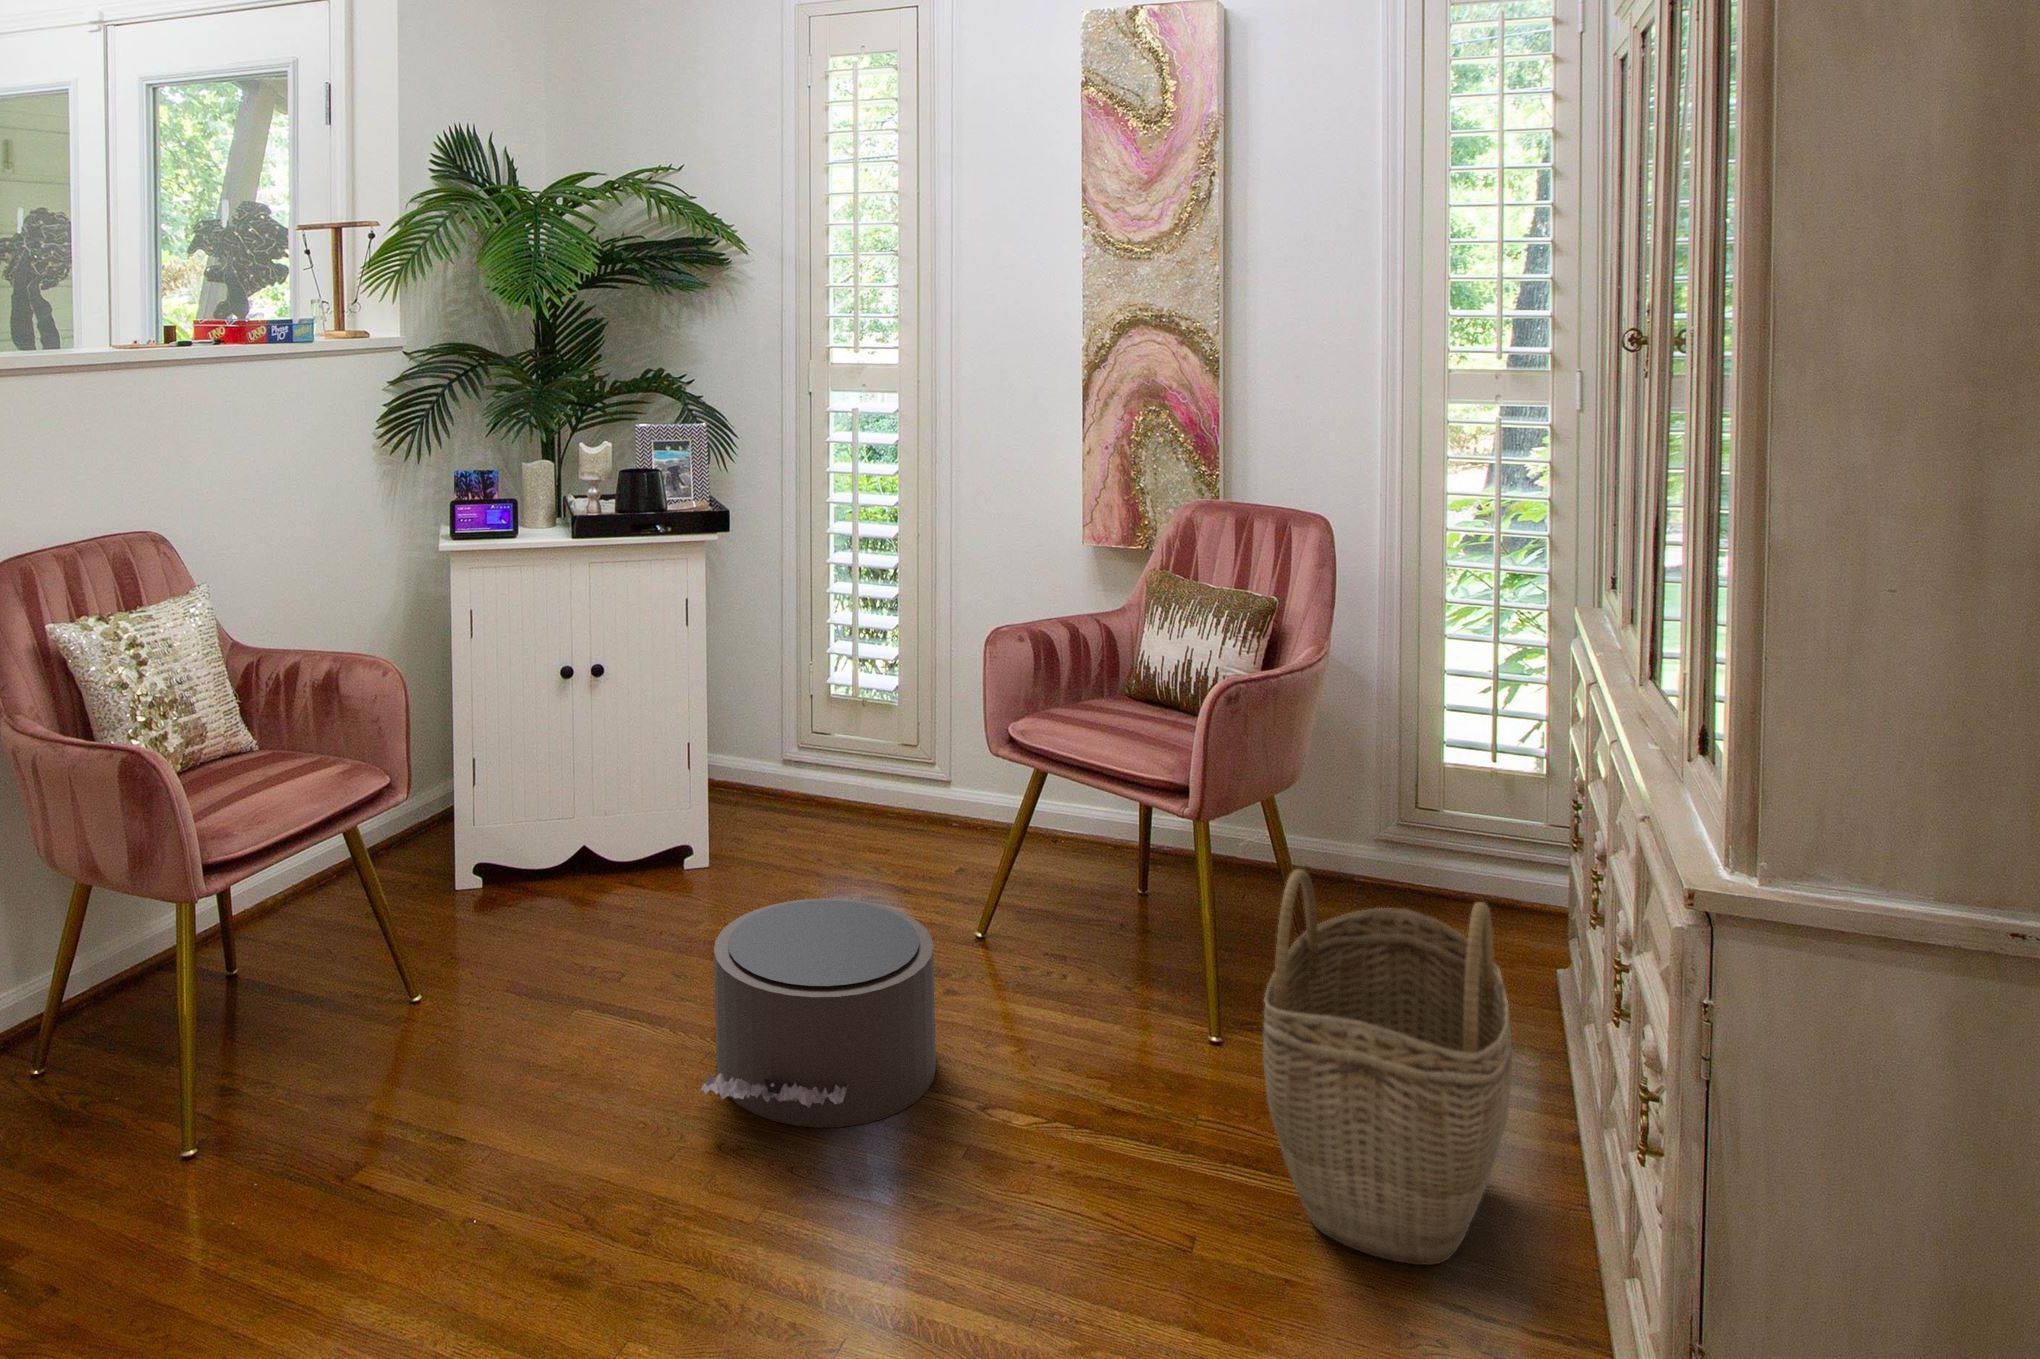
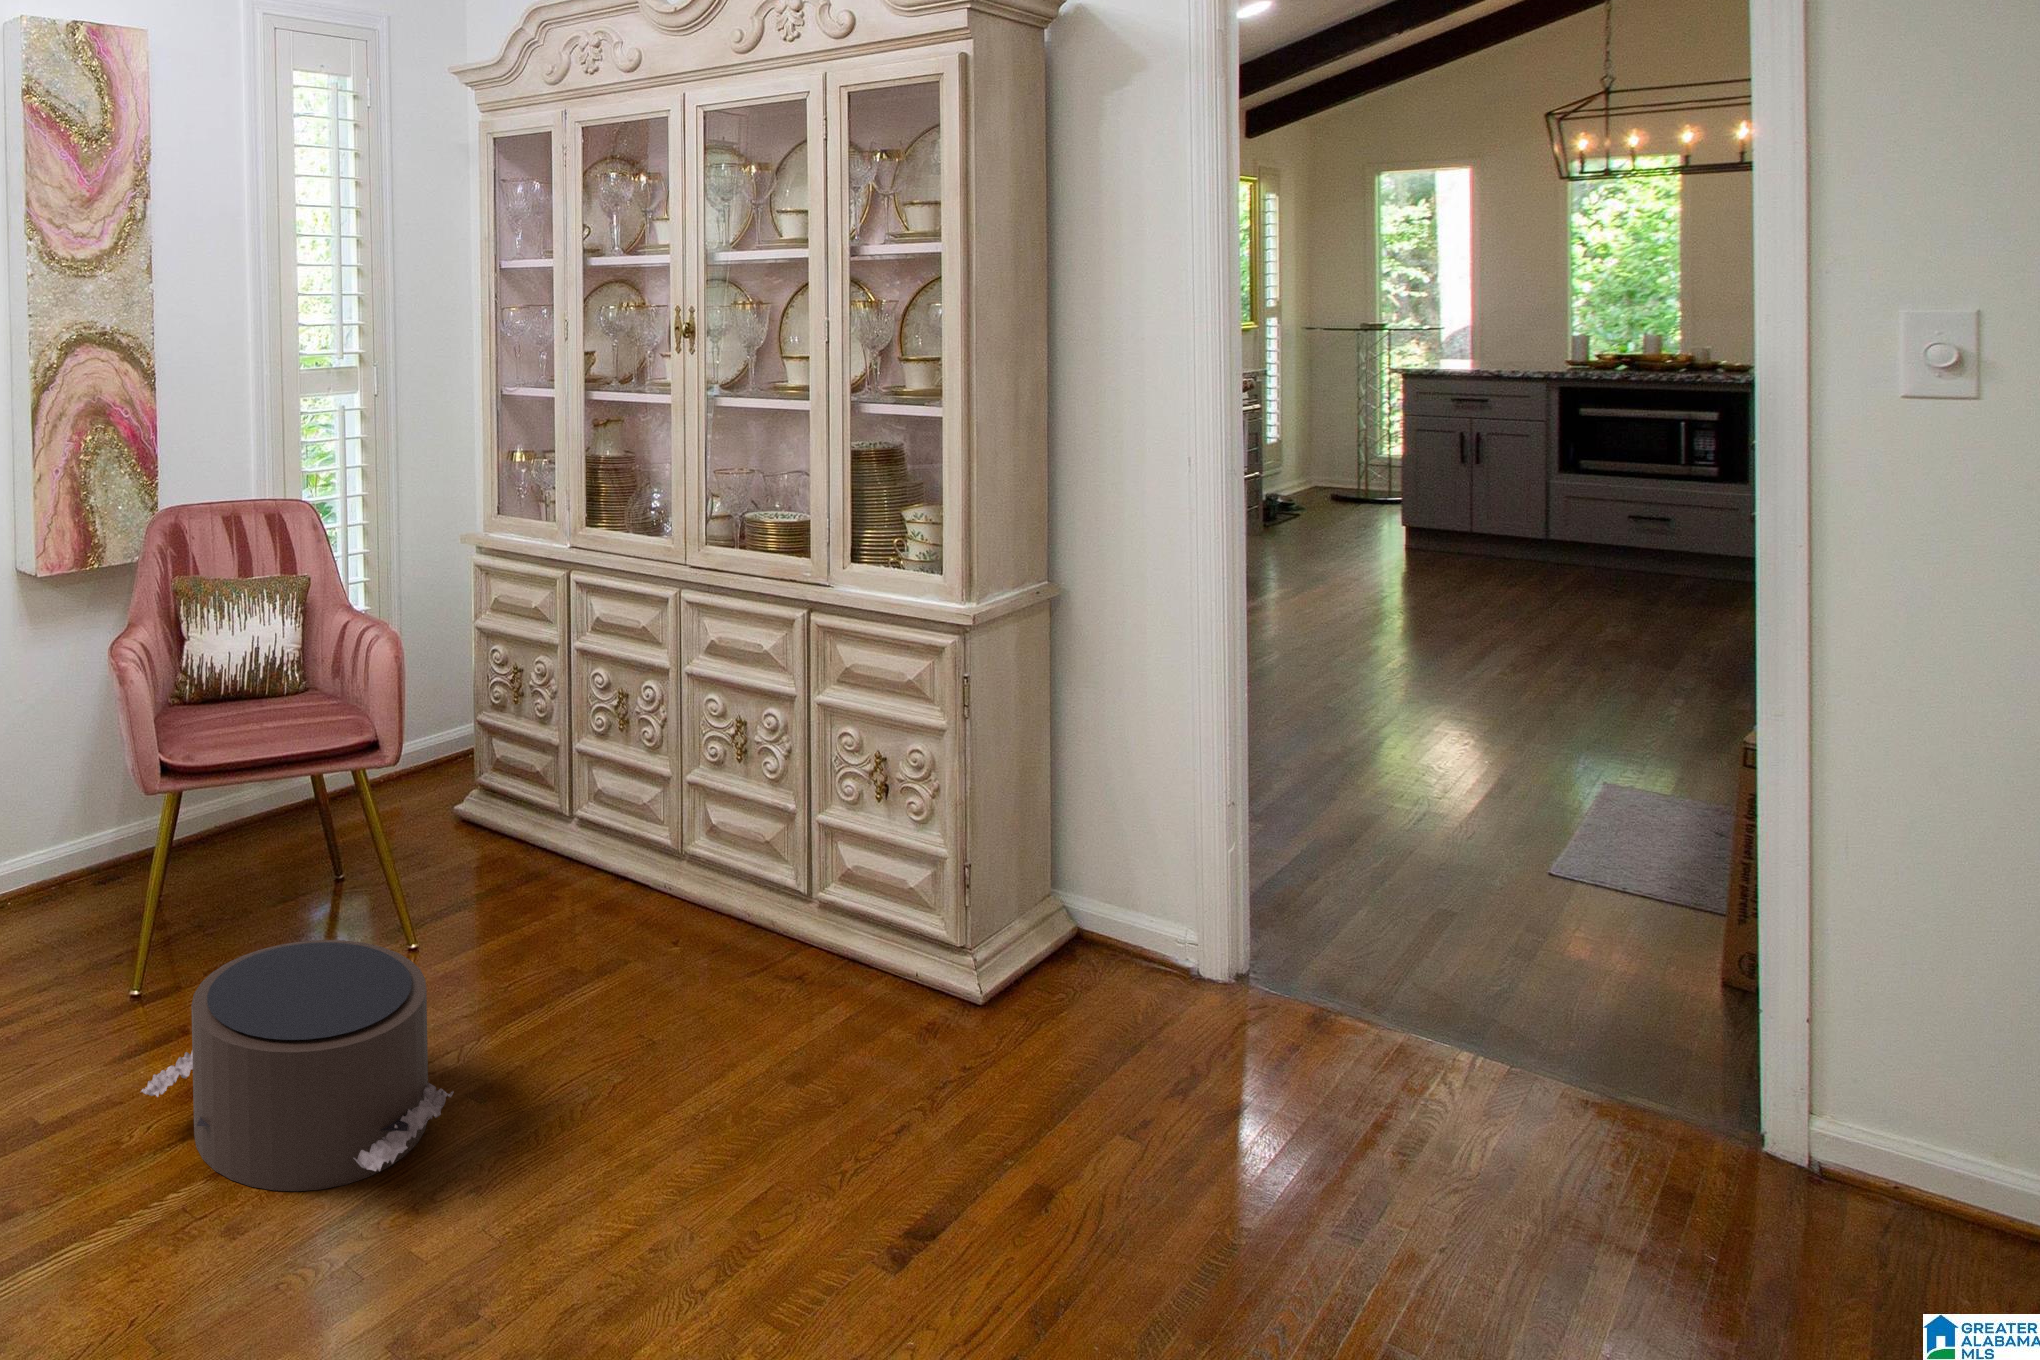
woven basket: present [1263,869,1512,1265] -> none [550,704,746,965]

